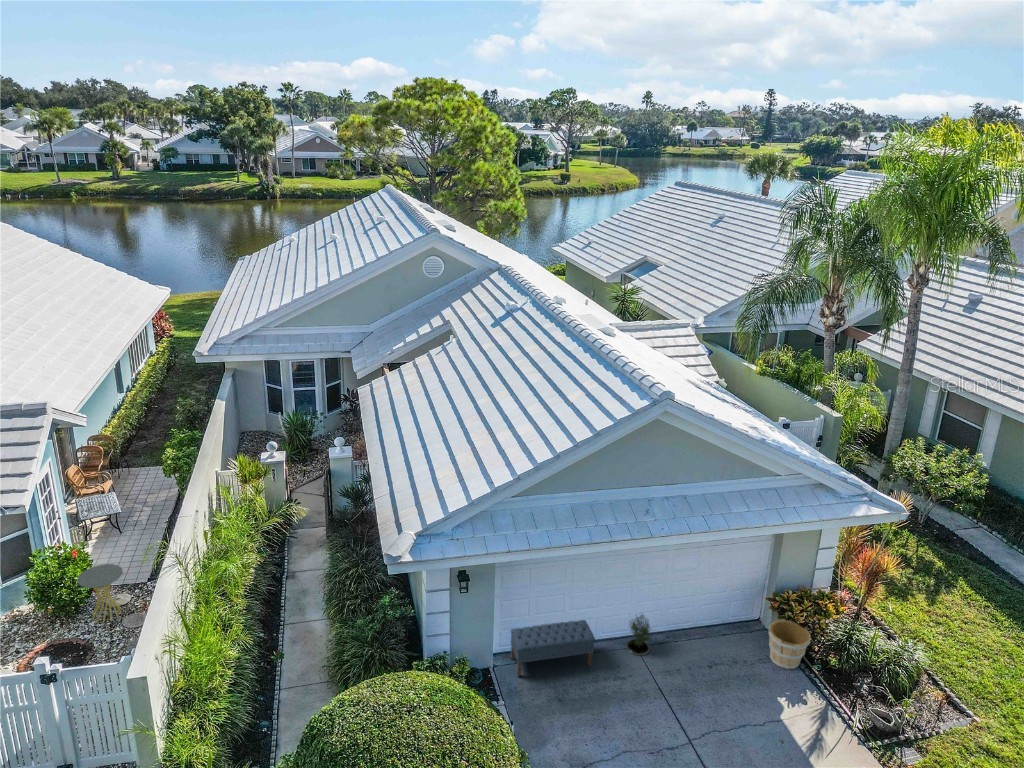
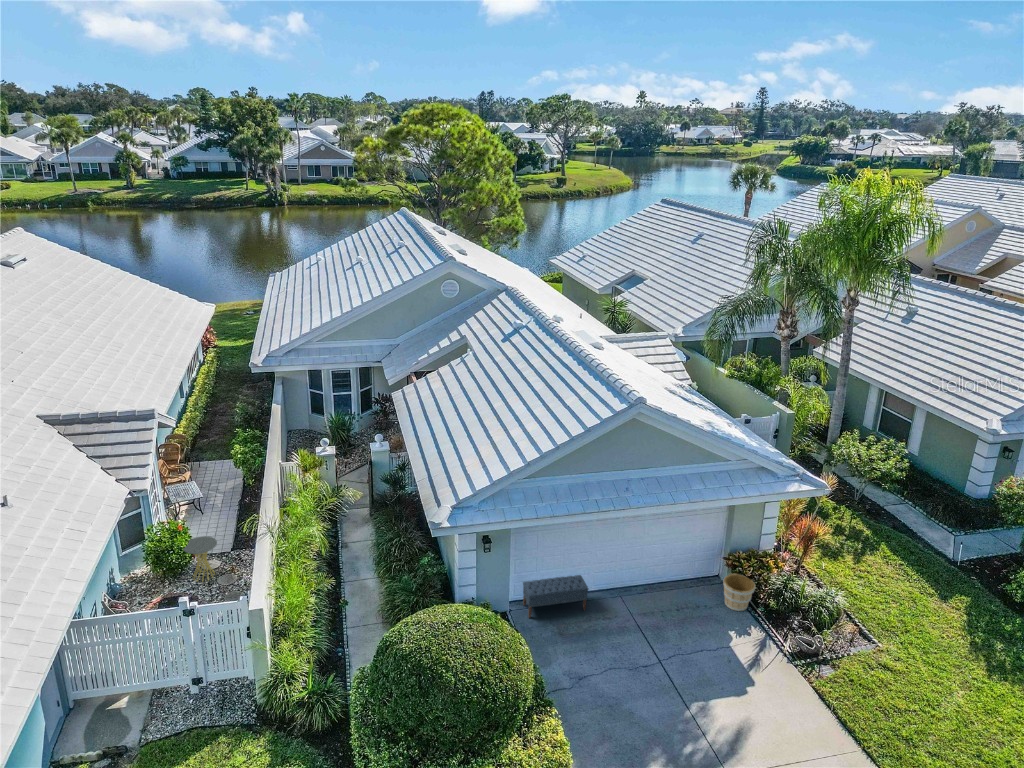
potted tree: present [626,614,650,655] -> none [613,568,633,602]

